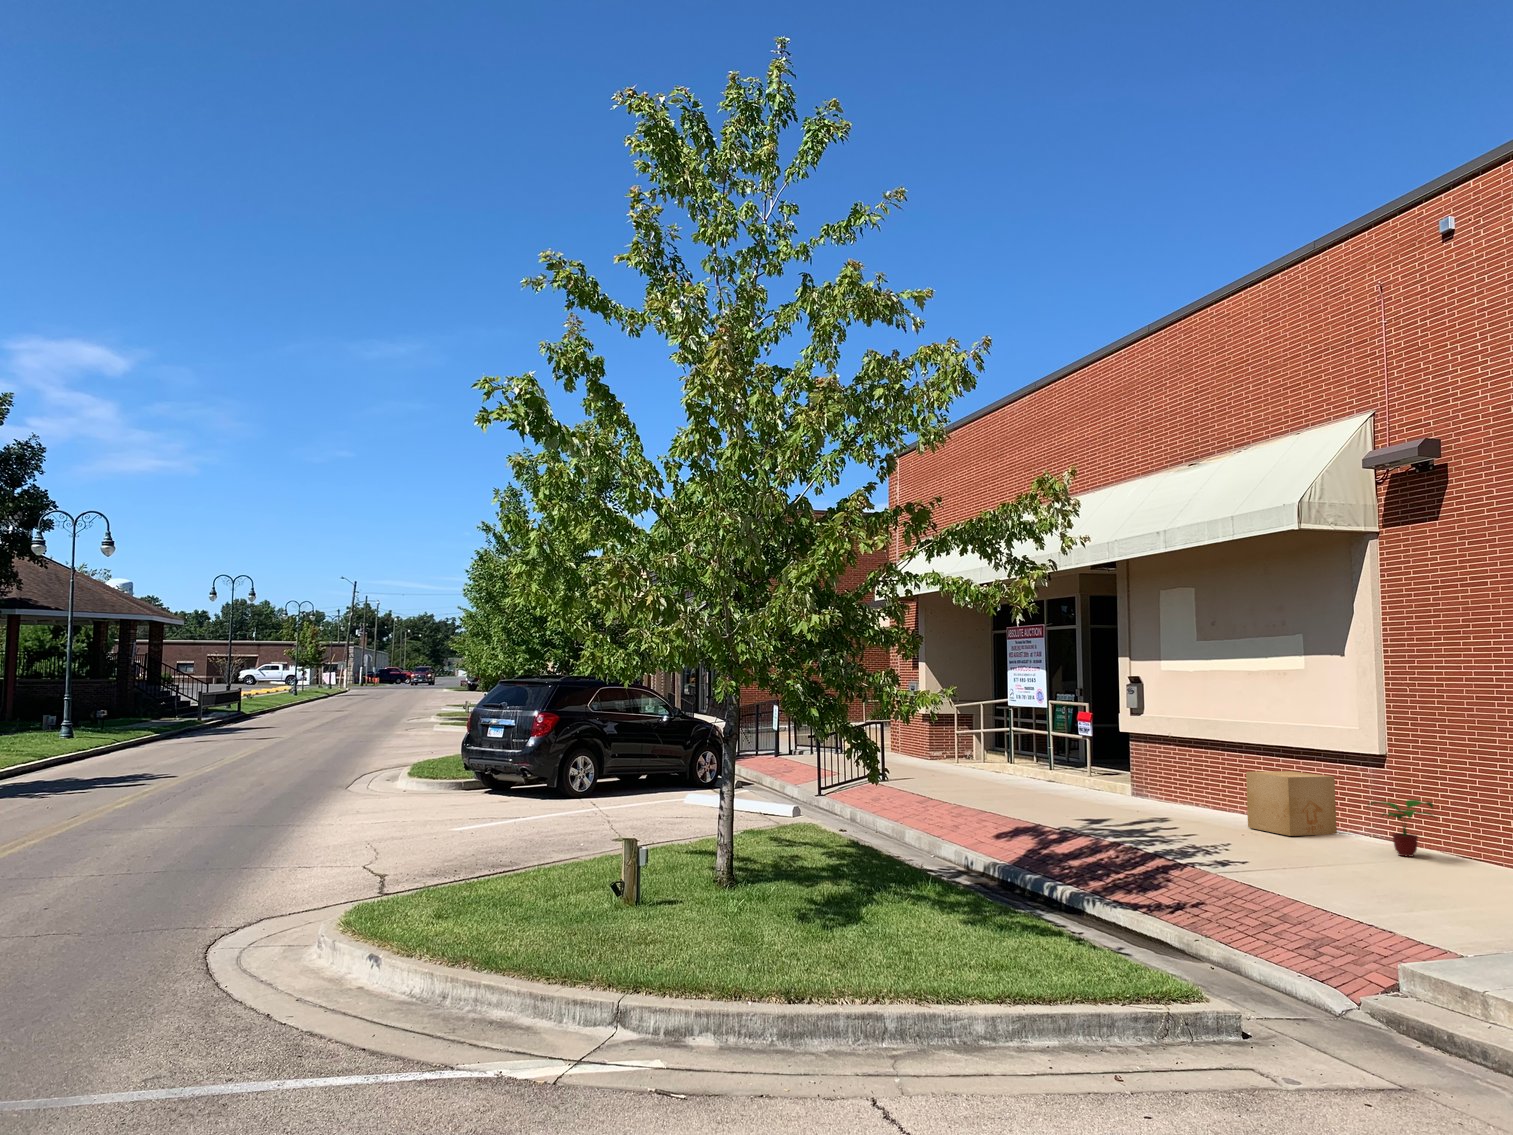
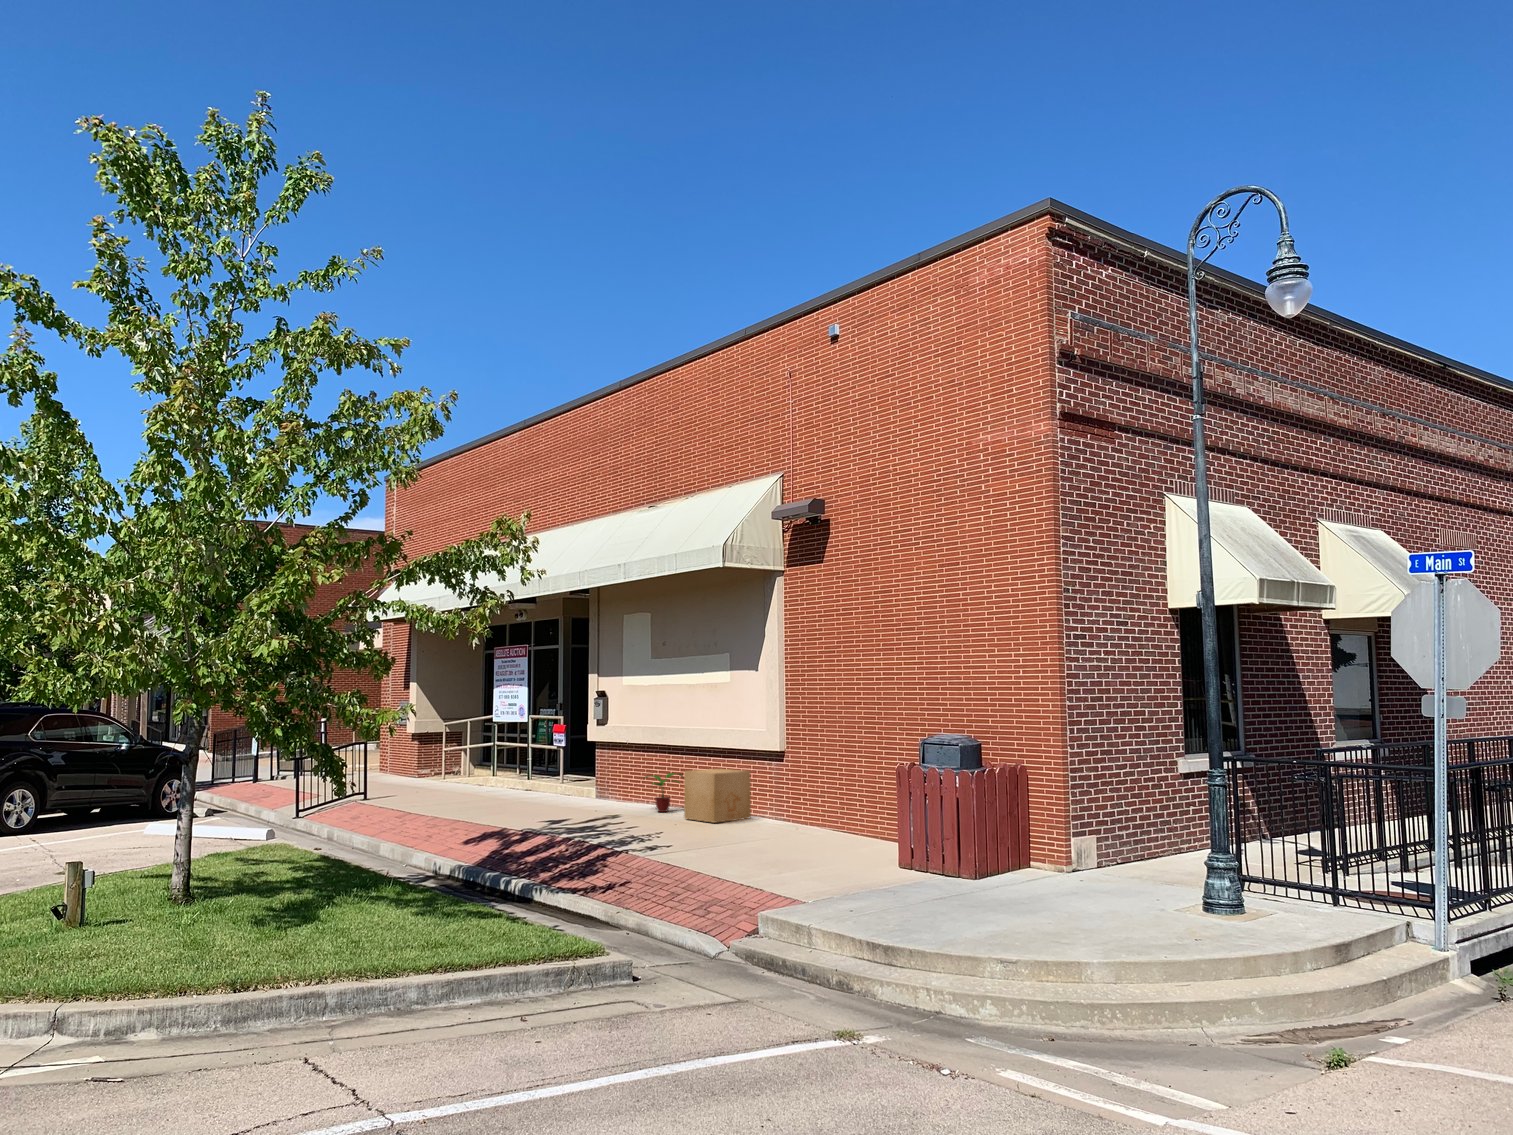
potted plant: present [1368,800,1433,857] -> present [645,773,683,812]

